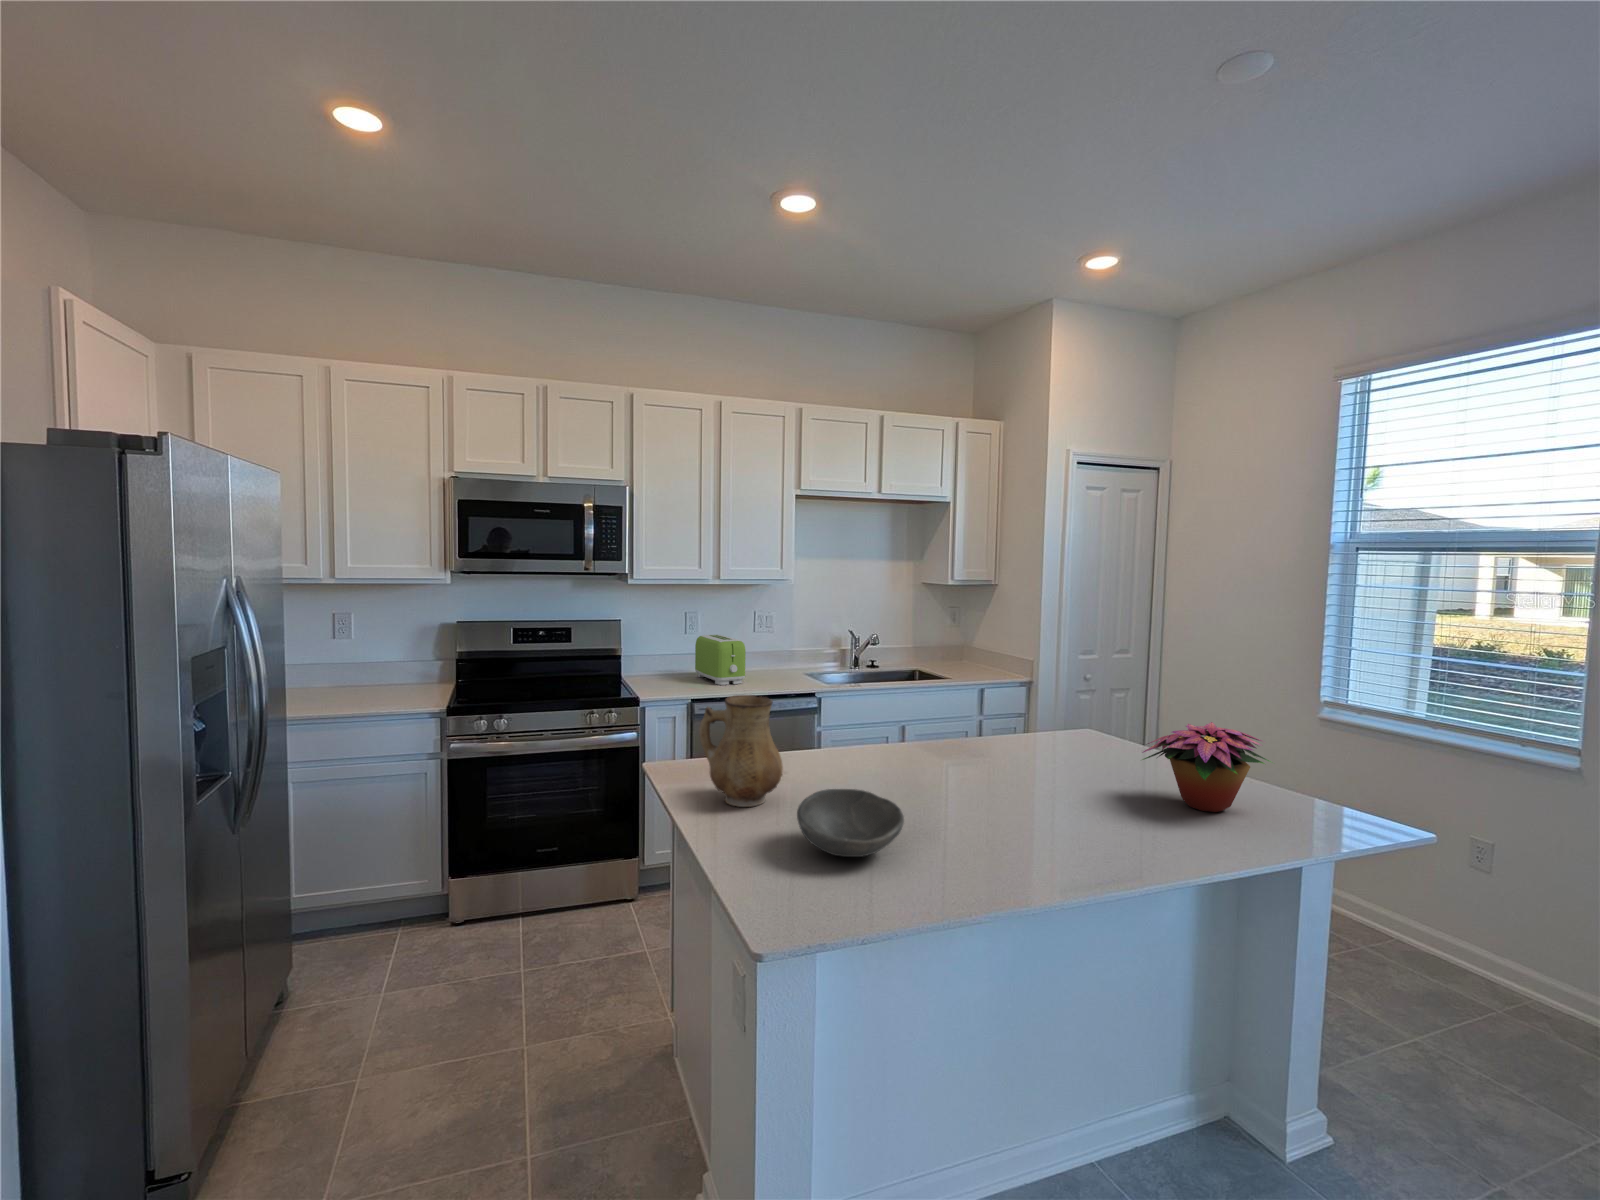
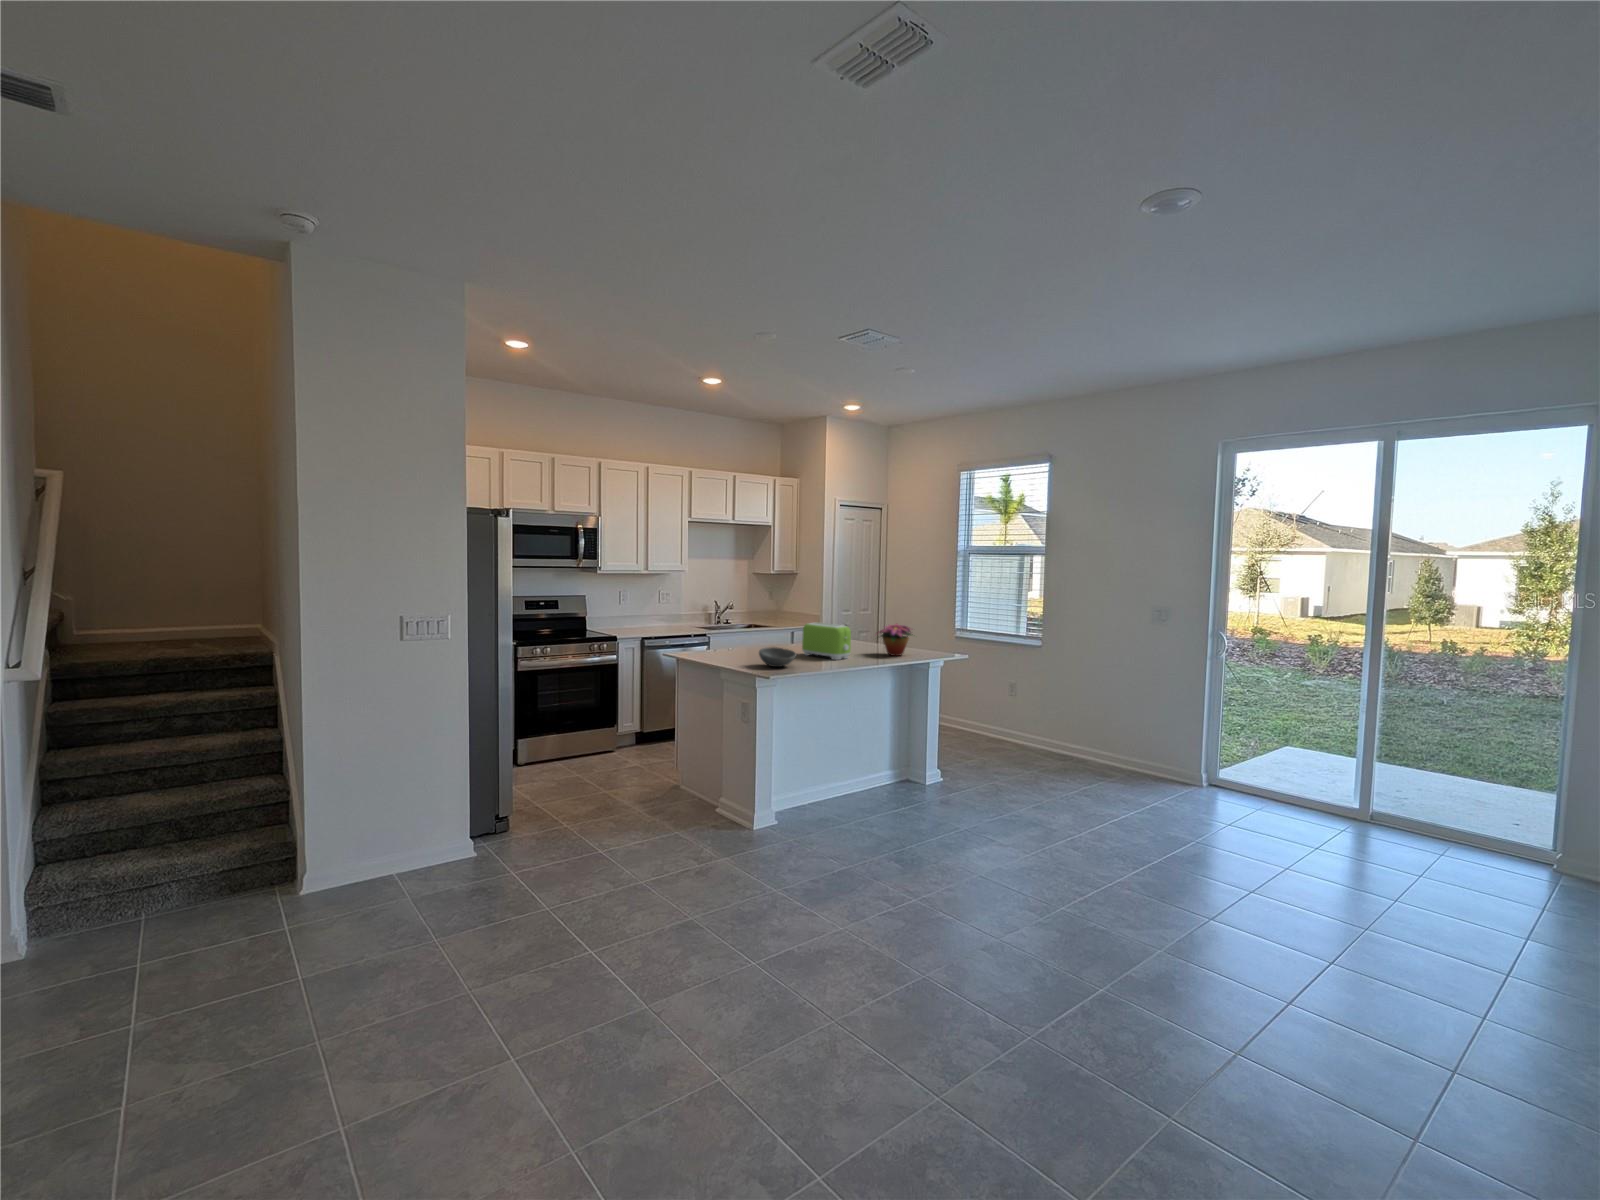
toaster: present [695,635,746,685] -> present [802,623,851,660]
ceramic pitcher: present [699,695,783,807] -> none [707,618,741,661]

